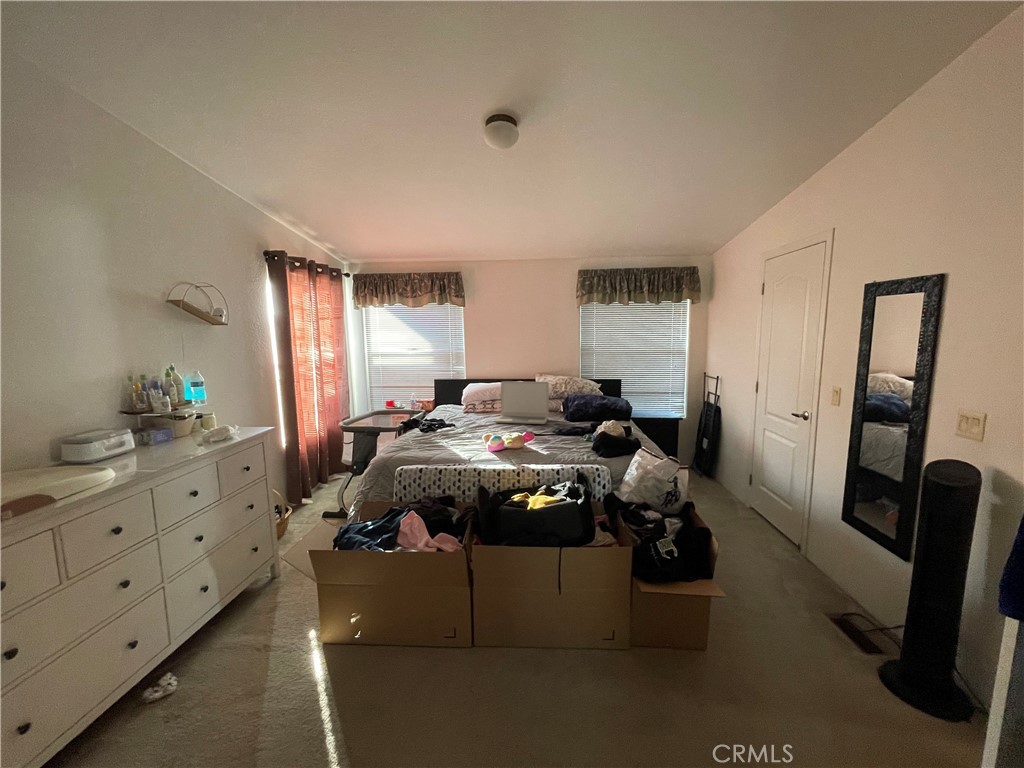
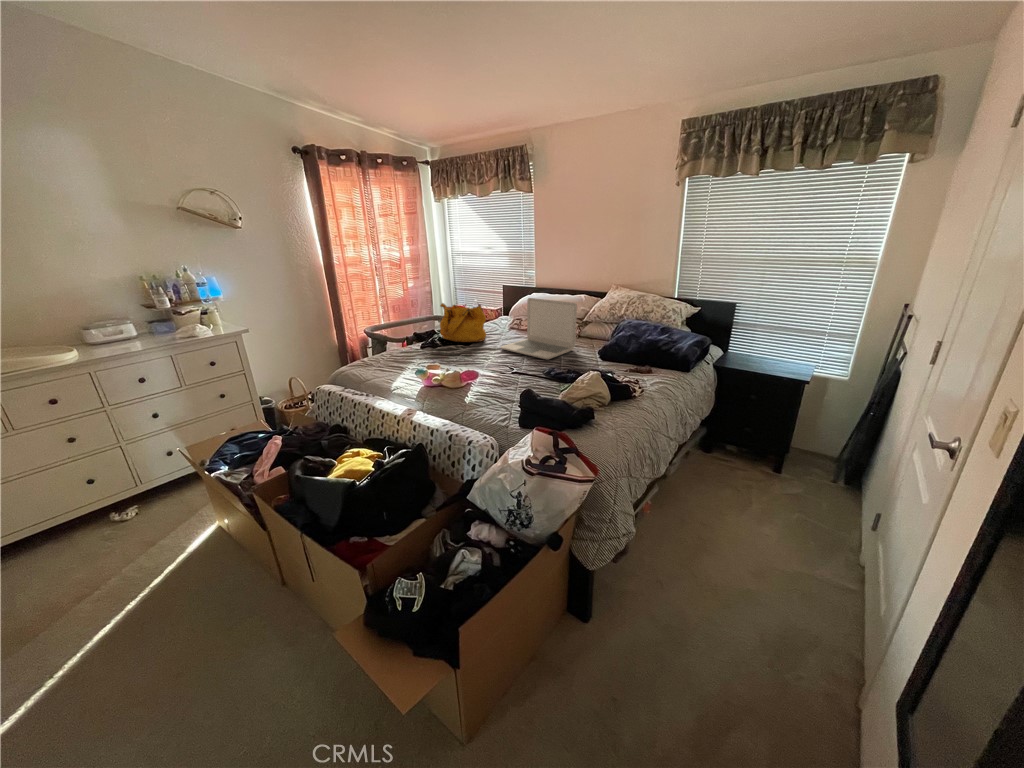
handbag: none [424,386,470,421] -> present [440,303,486,342]

